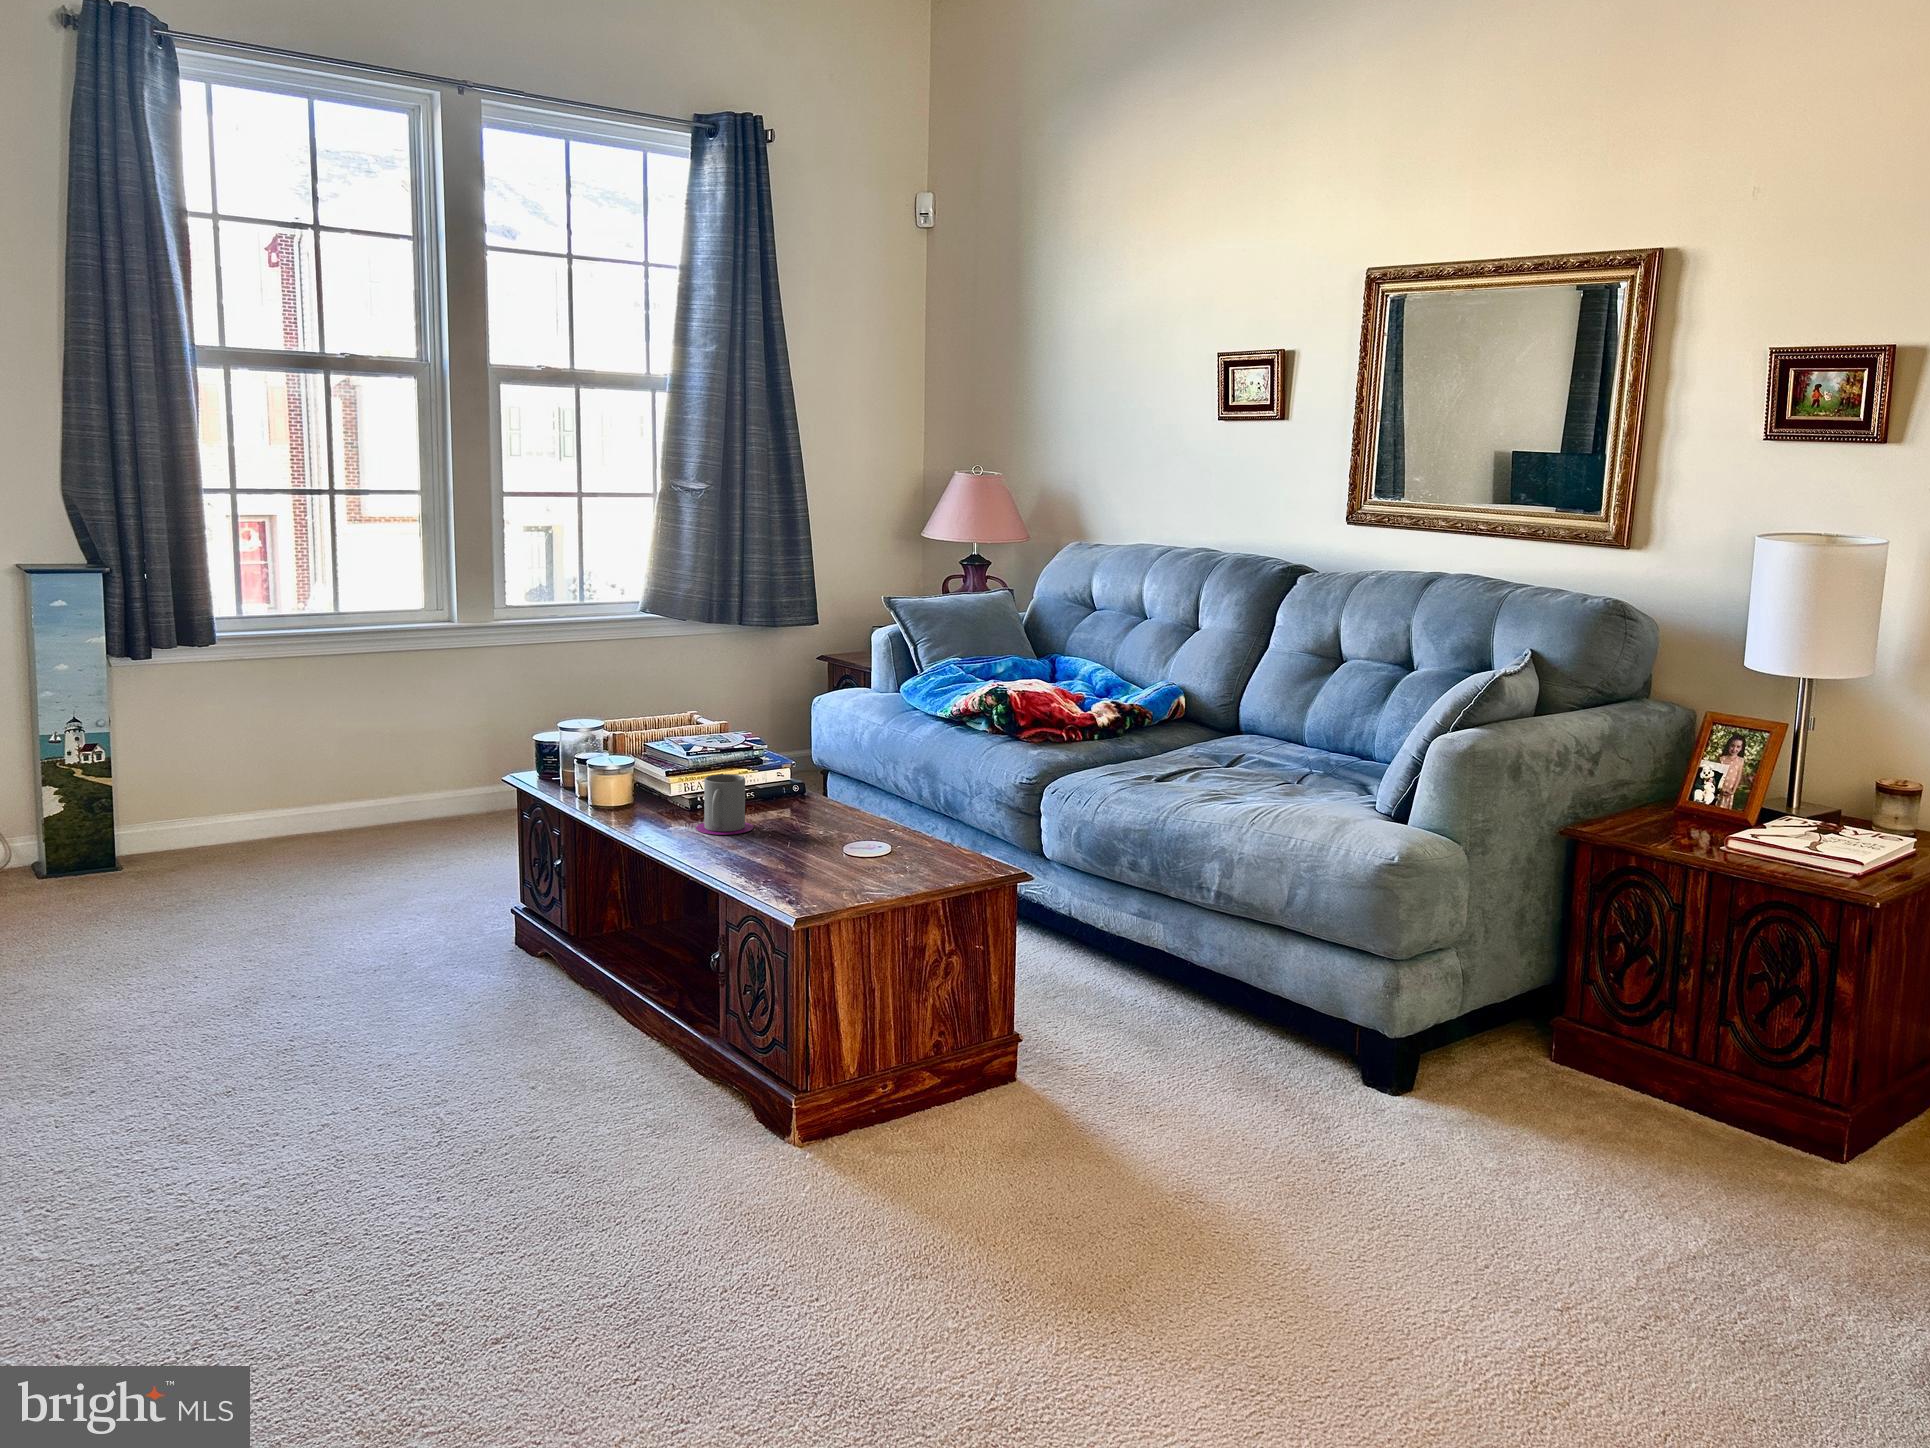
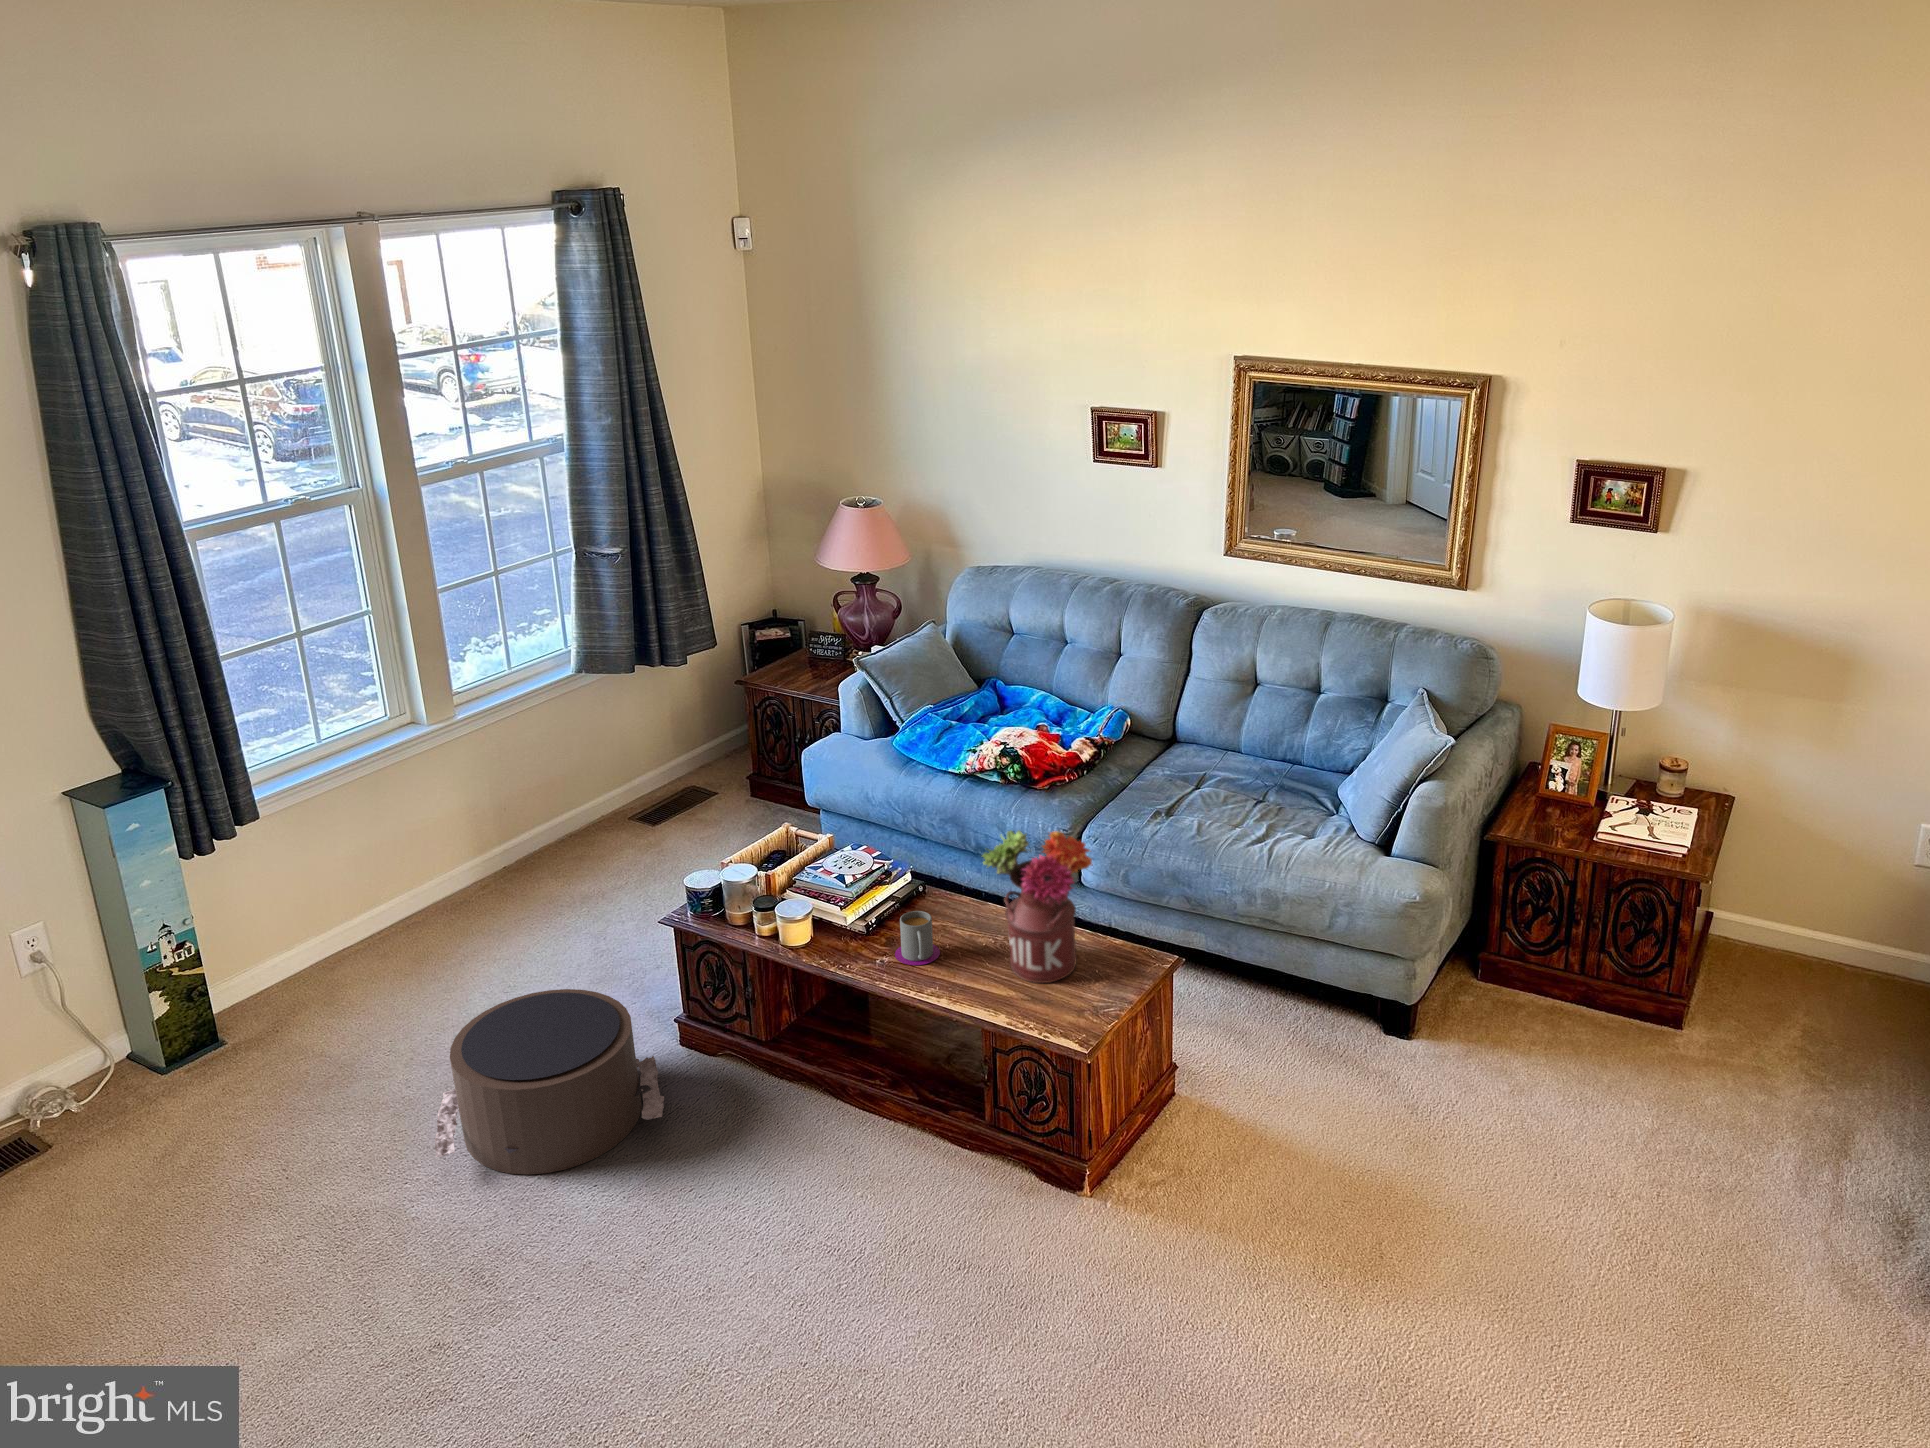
flower arrangement: none [780,662,919,866] -> present [983,831,1092,983]
pouf: none [156,835,456,1006] -> present [435,989,664,1175]

